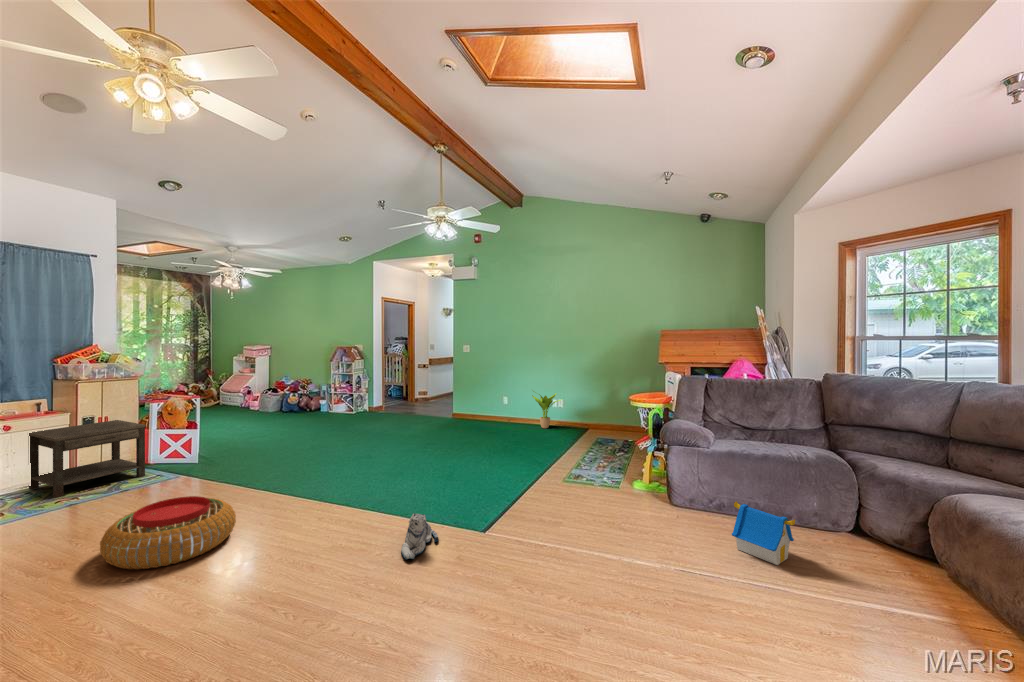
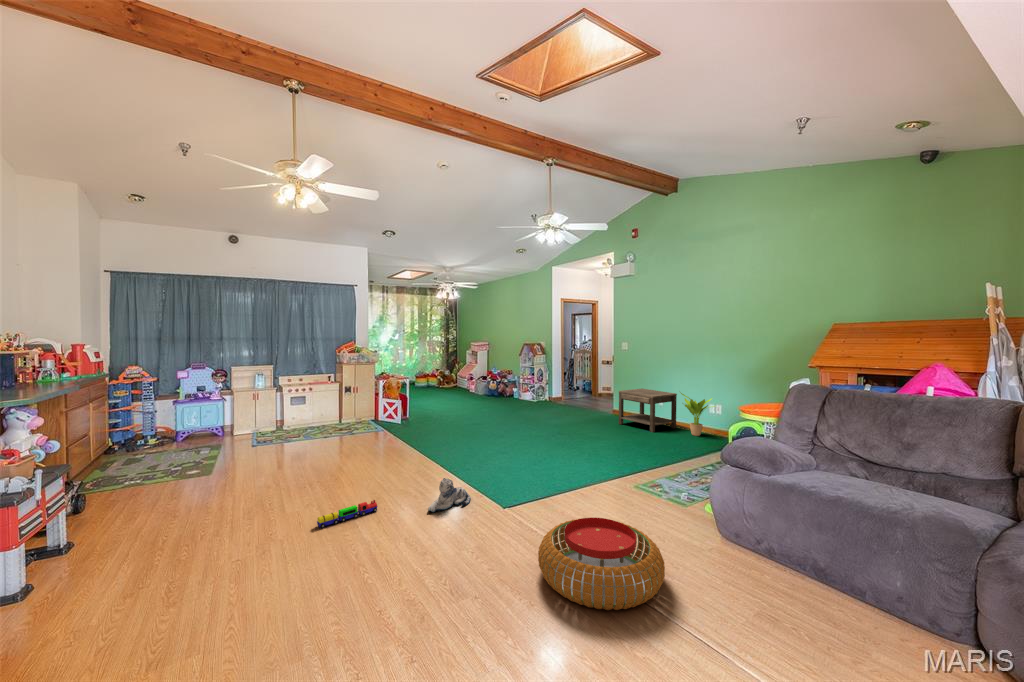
side table: present [28,420,146,498] -> present [619,388,677,432]
pouf: present [100,496,236,569] -> present [538,518,665,610]
toy house: present [732,501,795,565] -> none [724,542,810,632]
toy train: none [269,567,336,631] -> present [317,500,378,528]

